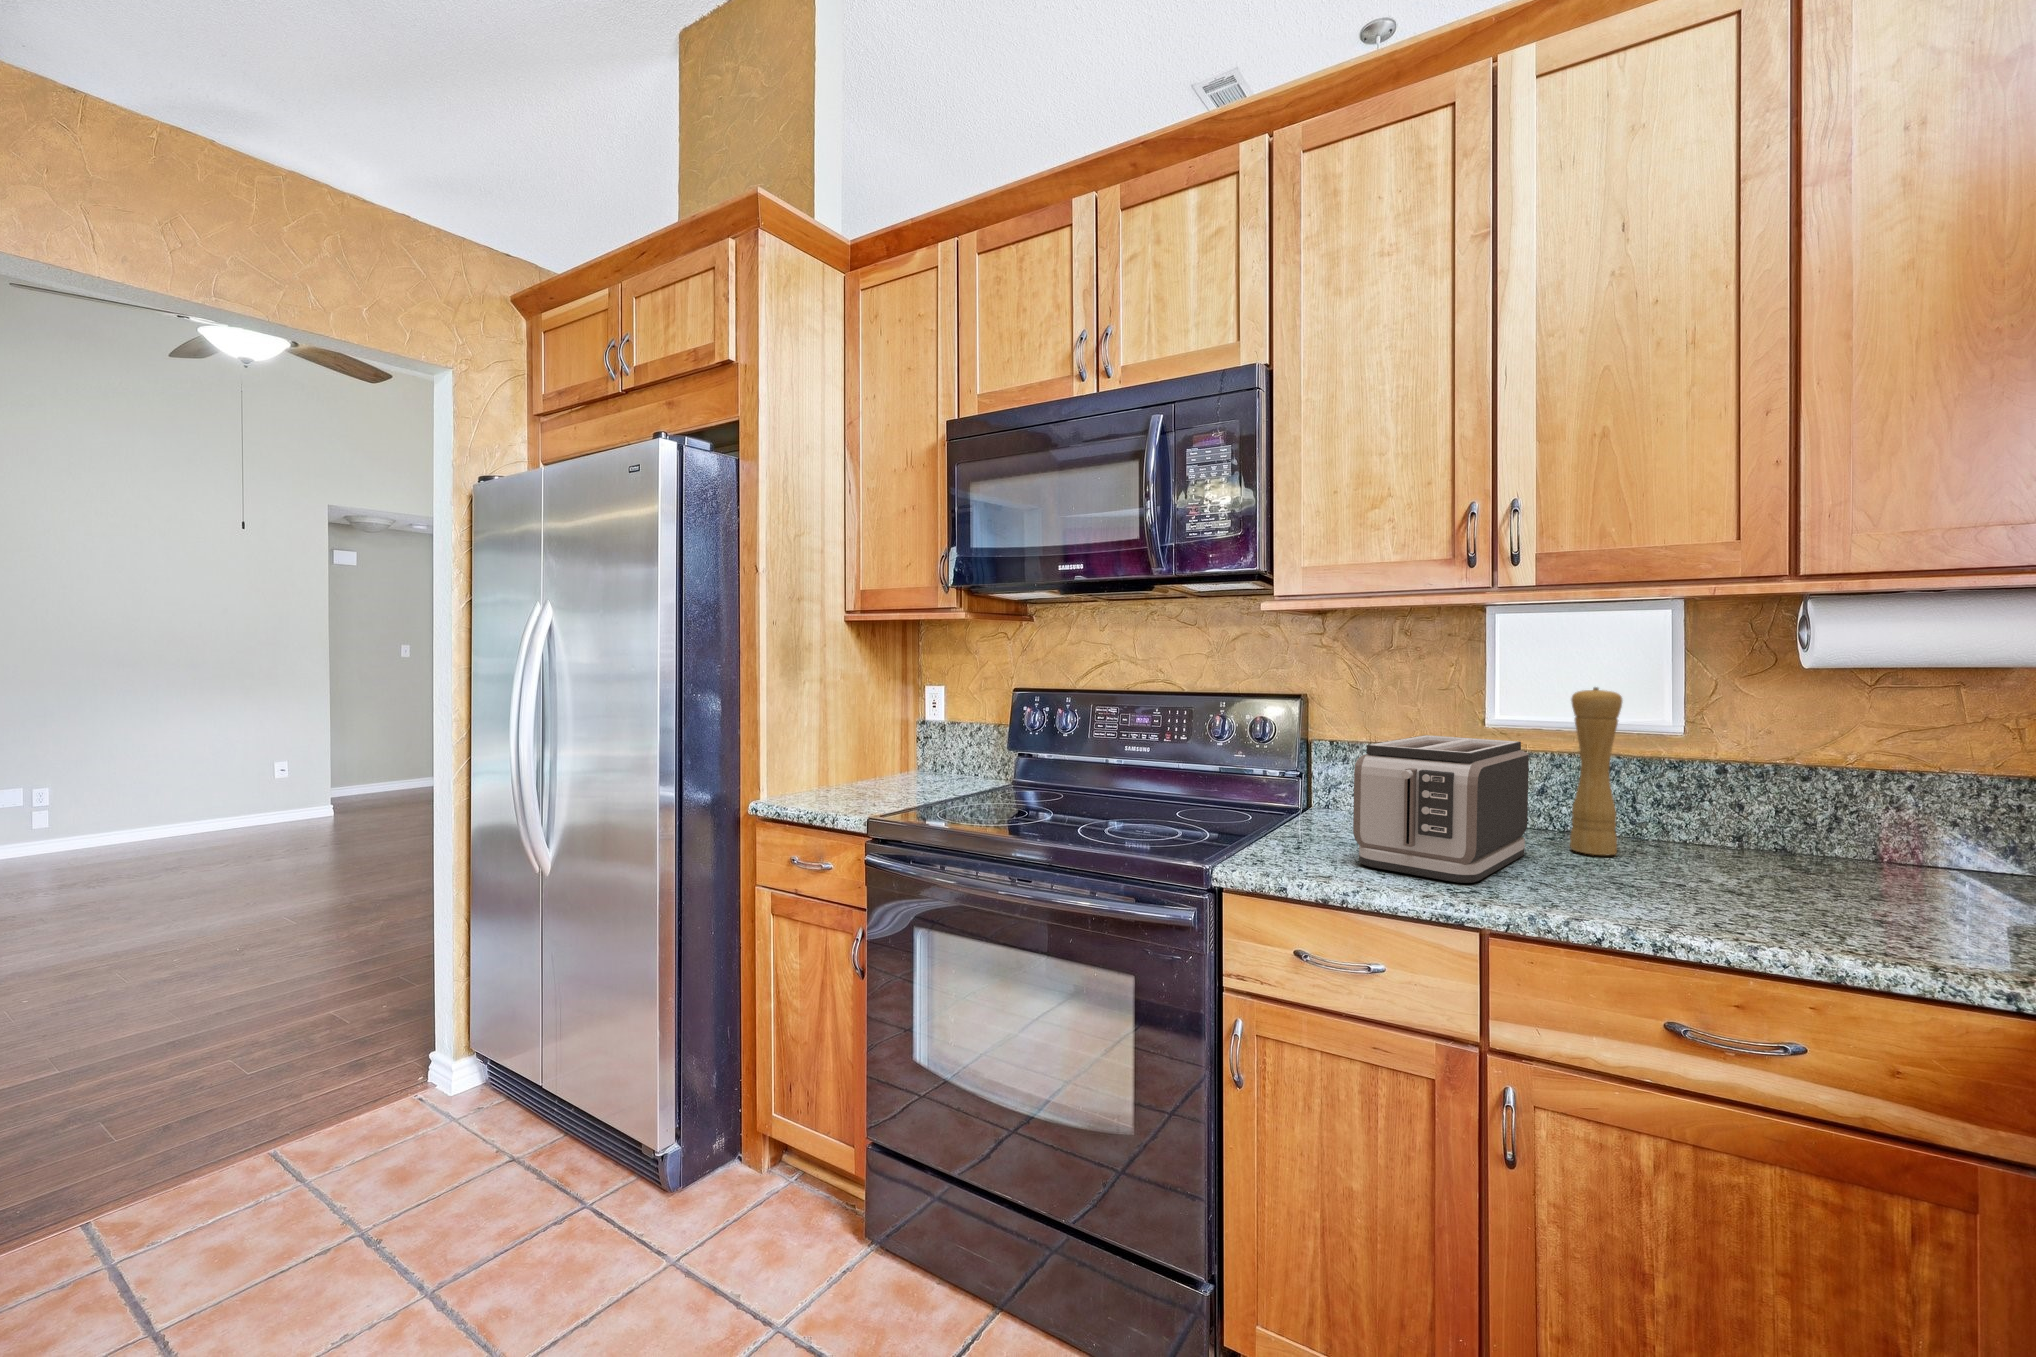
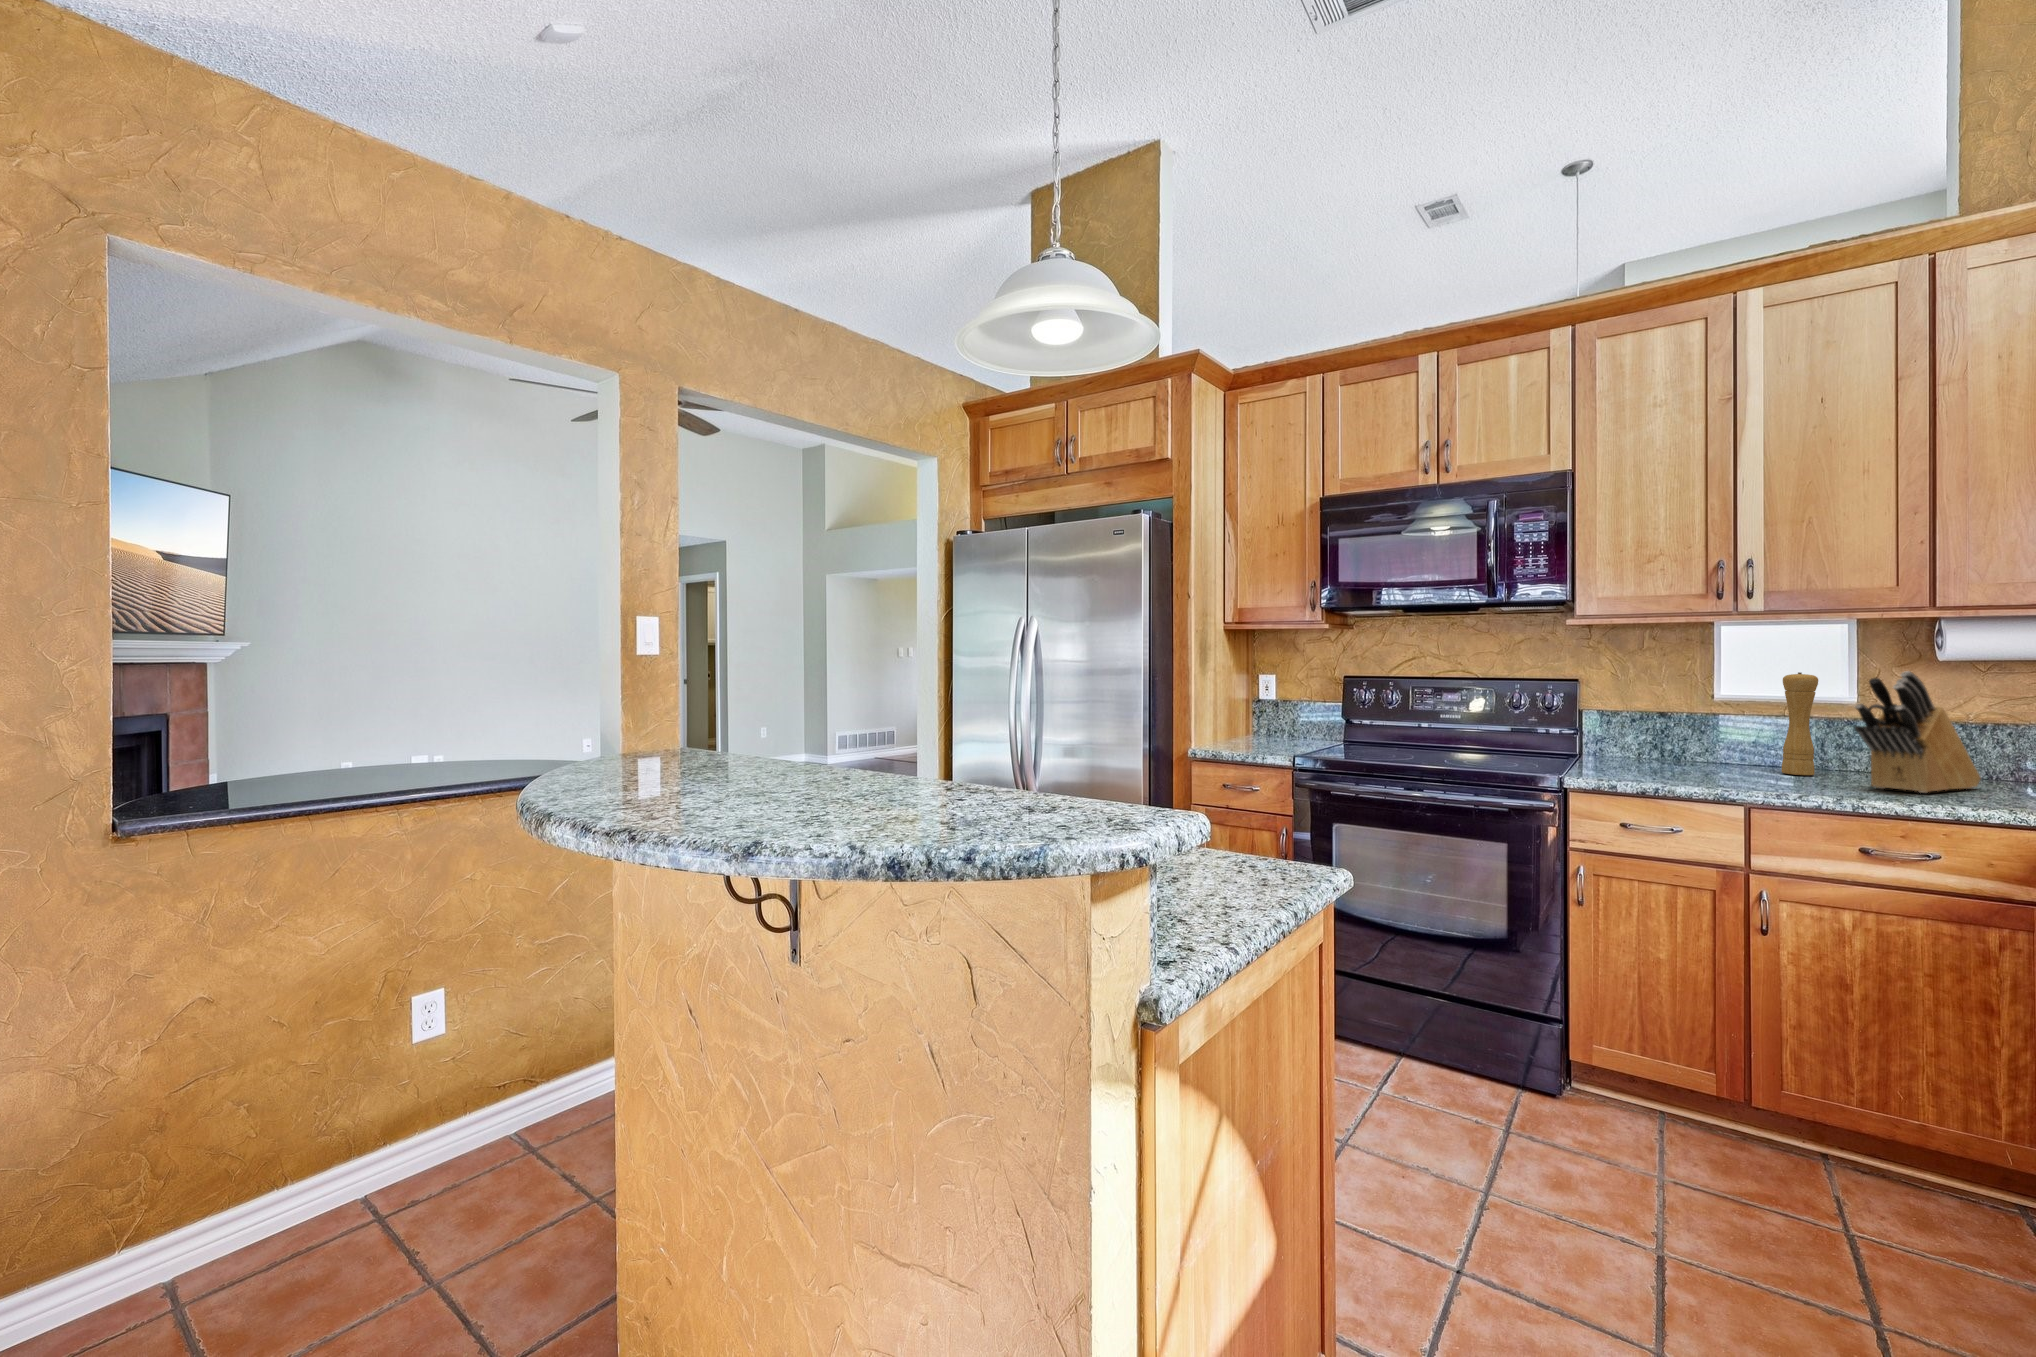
knife block: none [1663,689,1869,910] -> present [1854,671,1980,793]
toaster: present [1353,735,1529,883] -> none [1648,703,1757,783]

